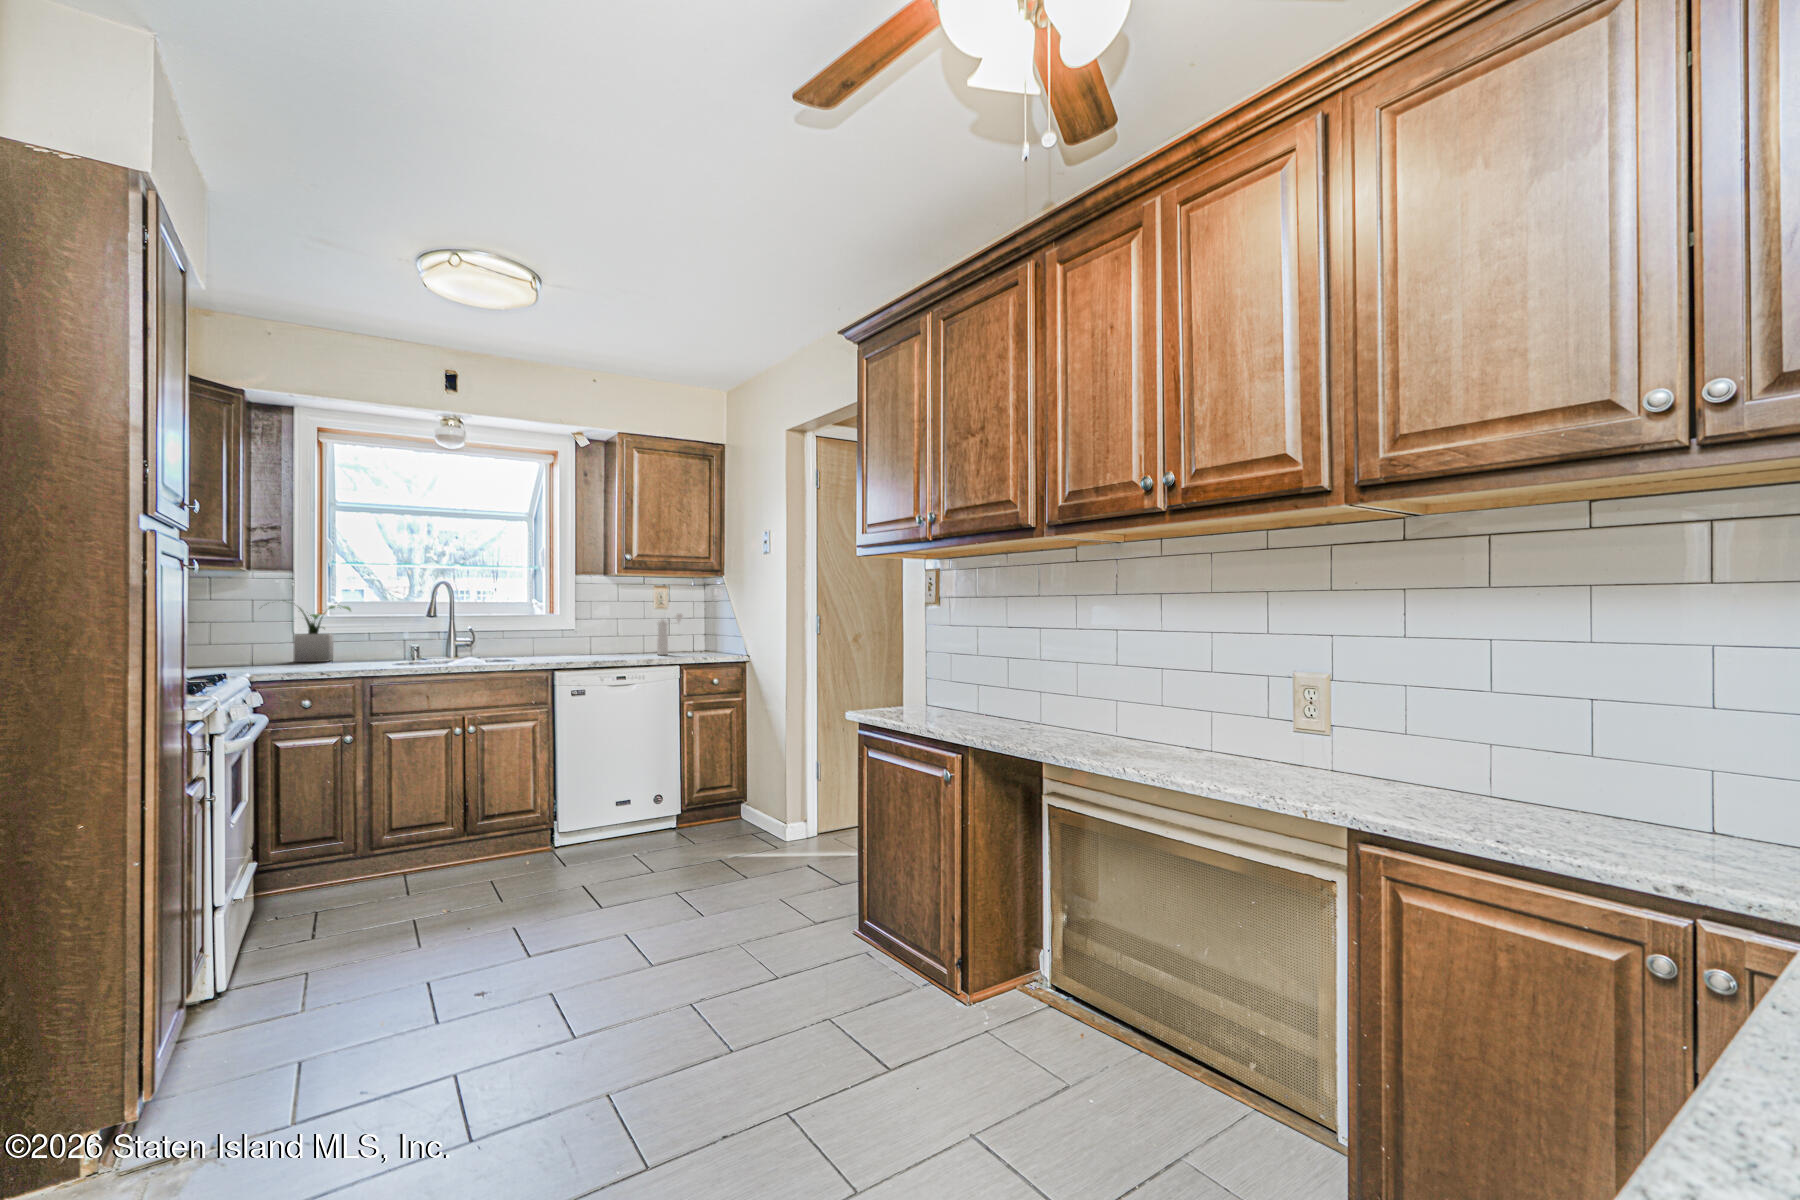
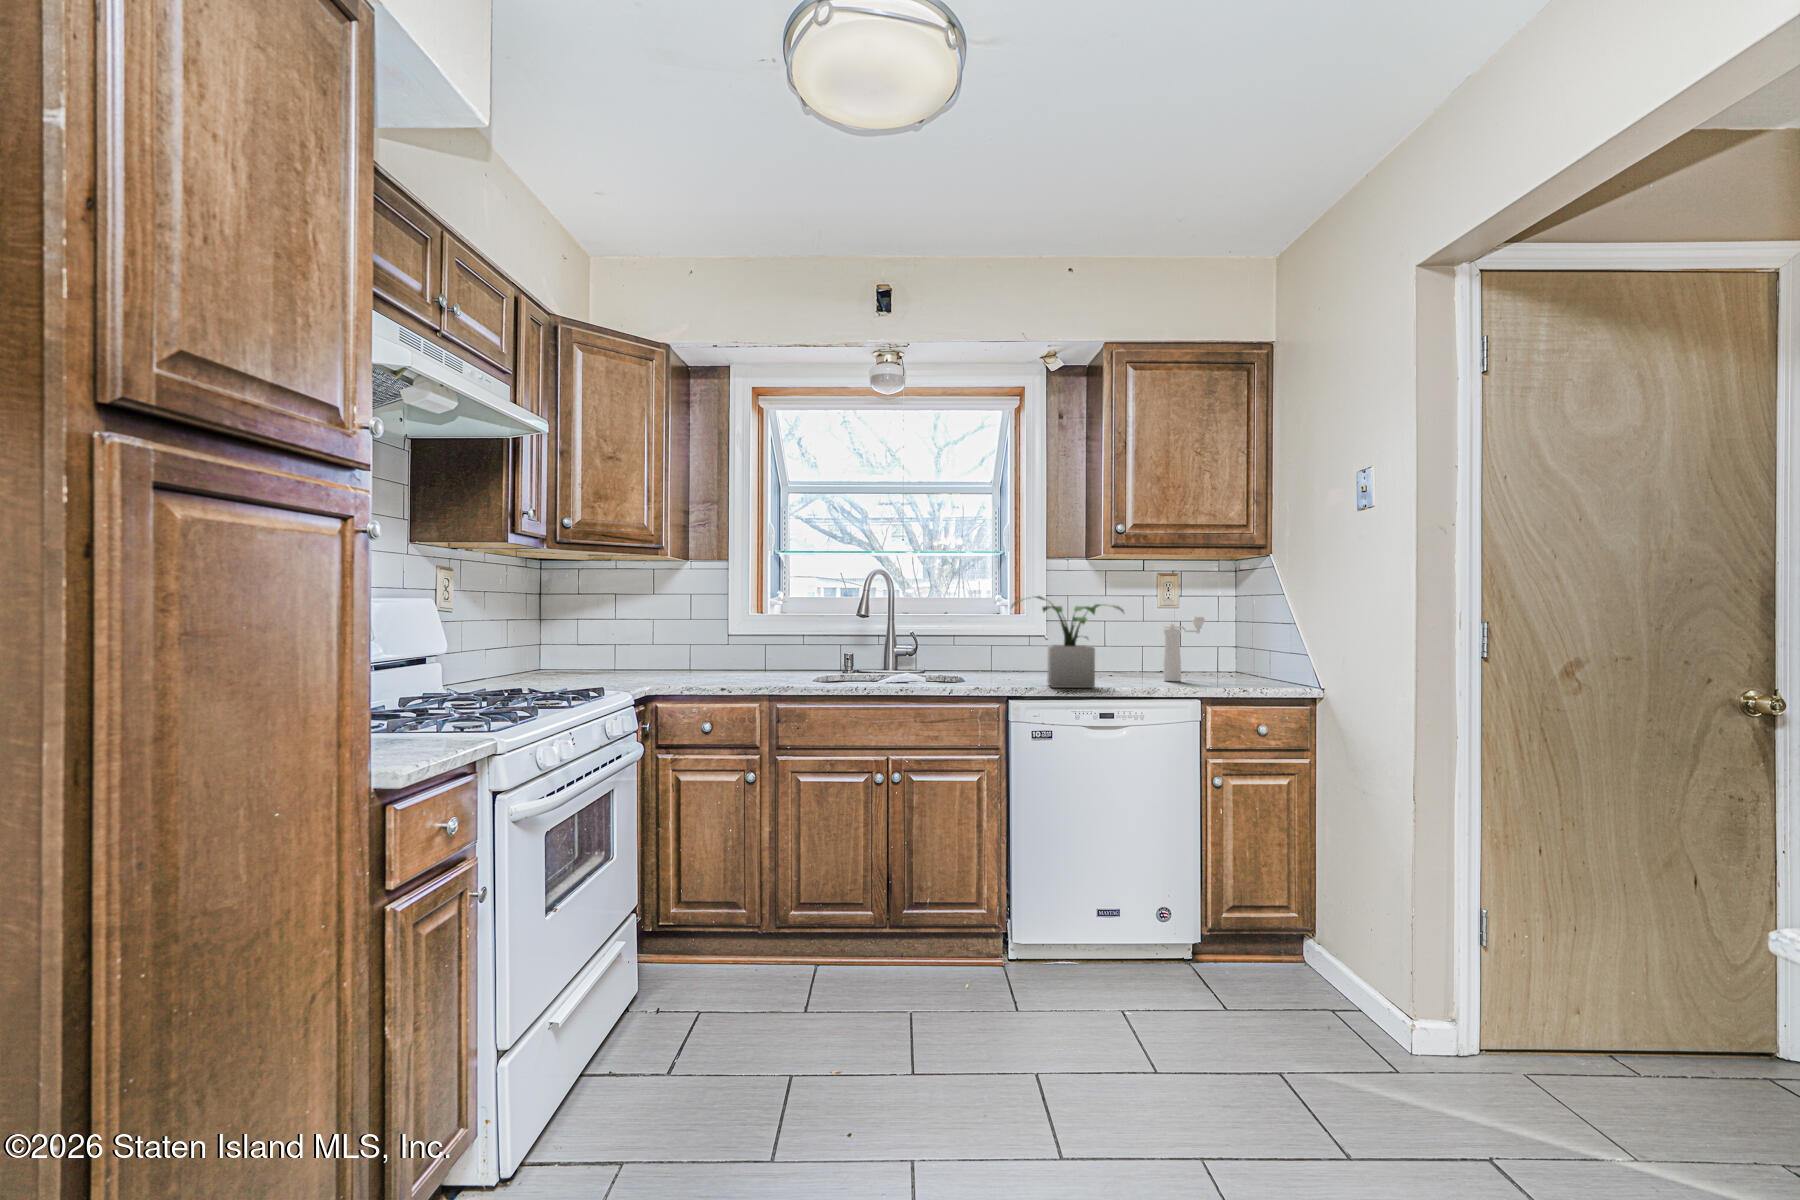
potted plant: present [293,605,351,662] -> present [1012,596,1124,688]

